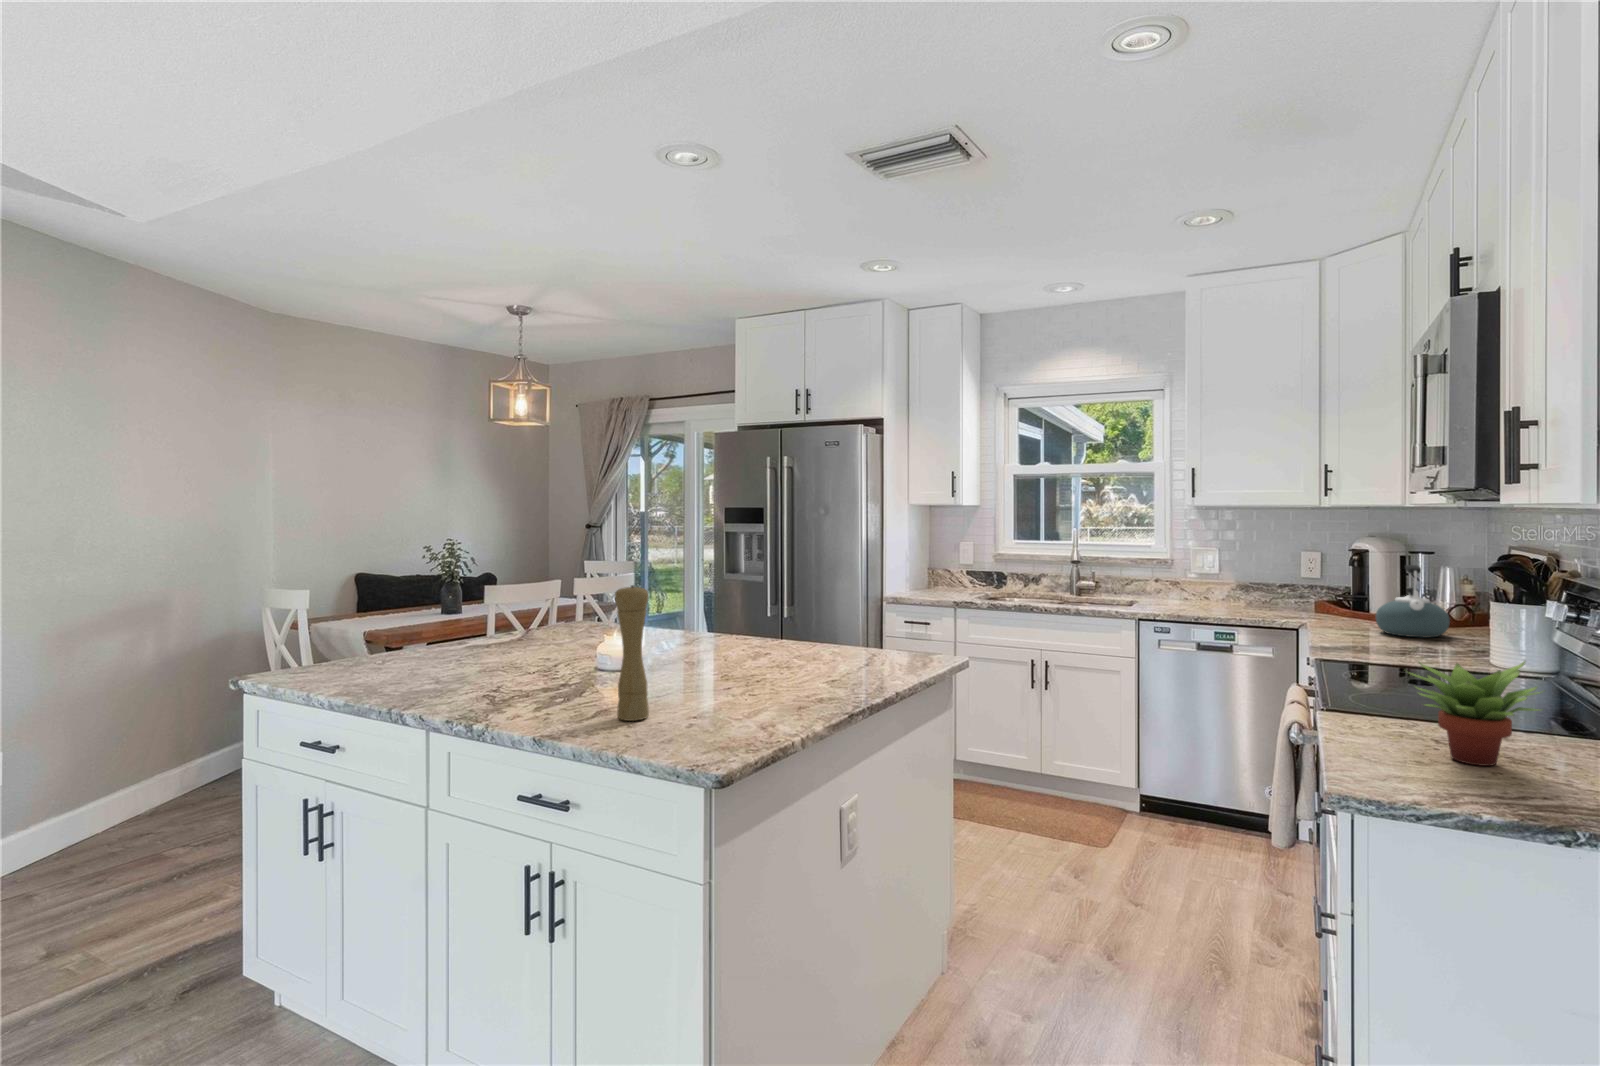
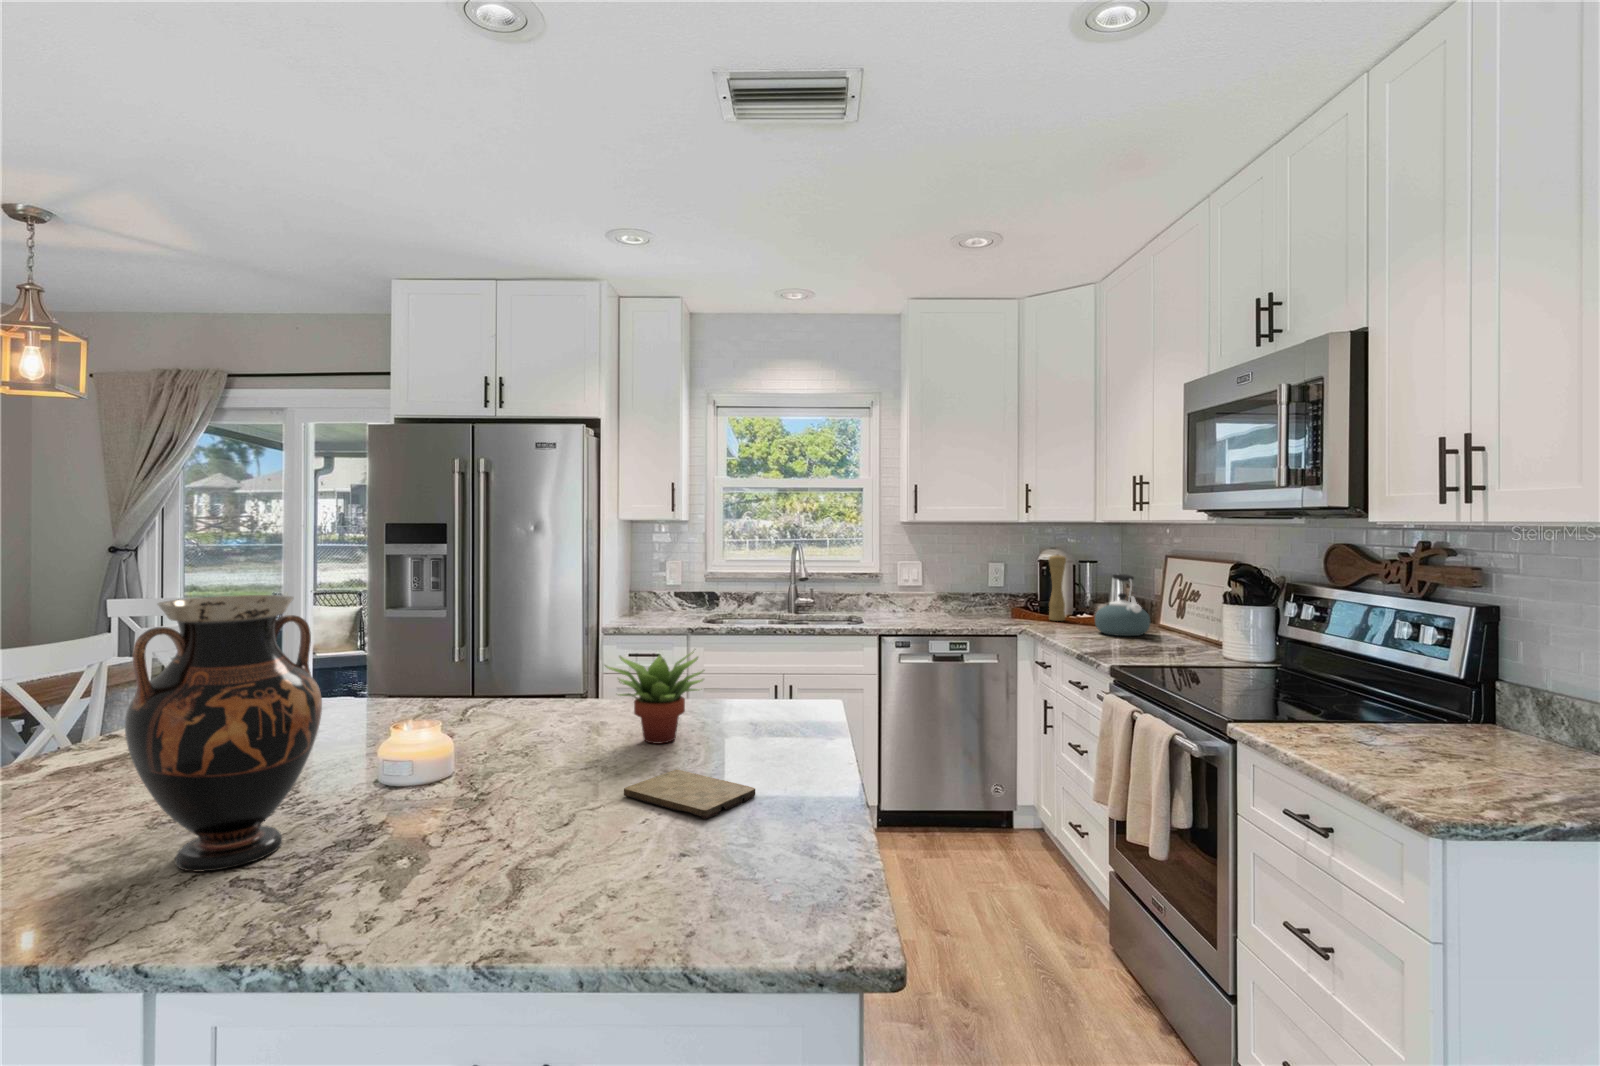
vase: none [485,552,571,690] -> present [125,595,322,871]
pepper mill: present [615,585,649,721] -> present [1049,555,1066,621]
succulent plant: present [1410,661,1543,766] -> present [605,652,703,744]
cutting board: none [730,680,804,704] -> present [624,770,755,819]

